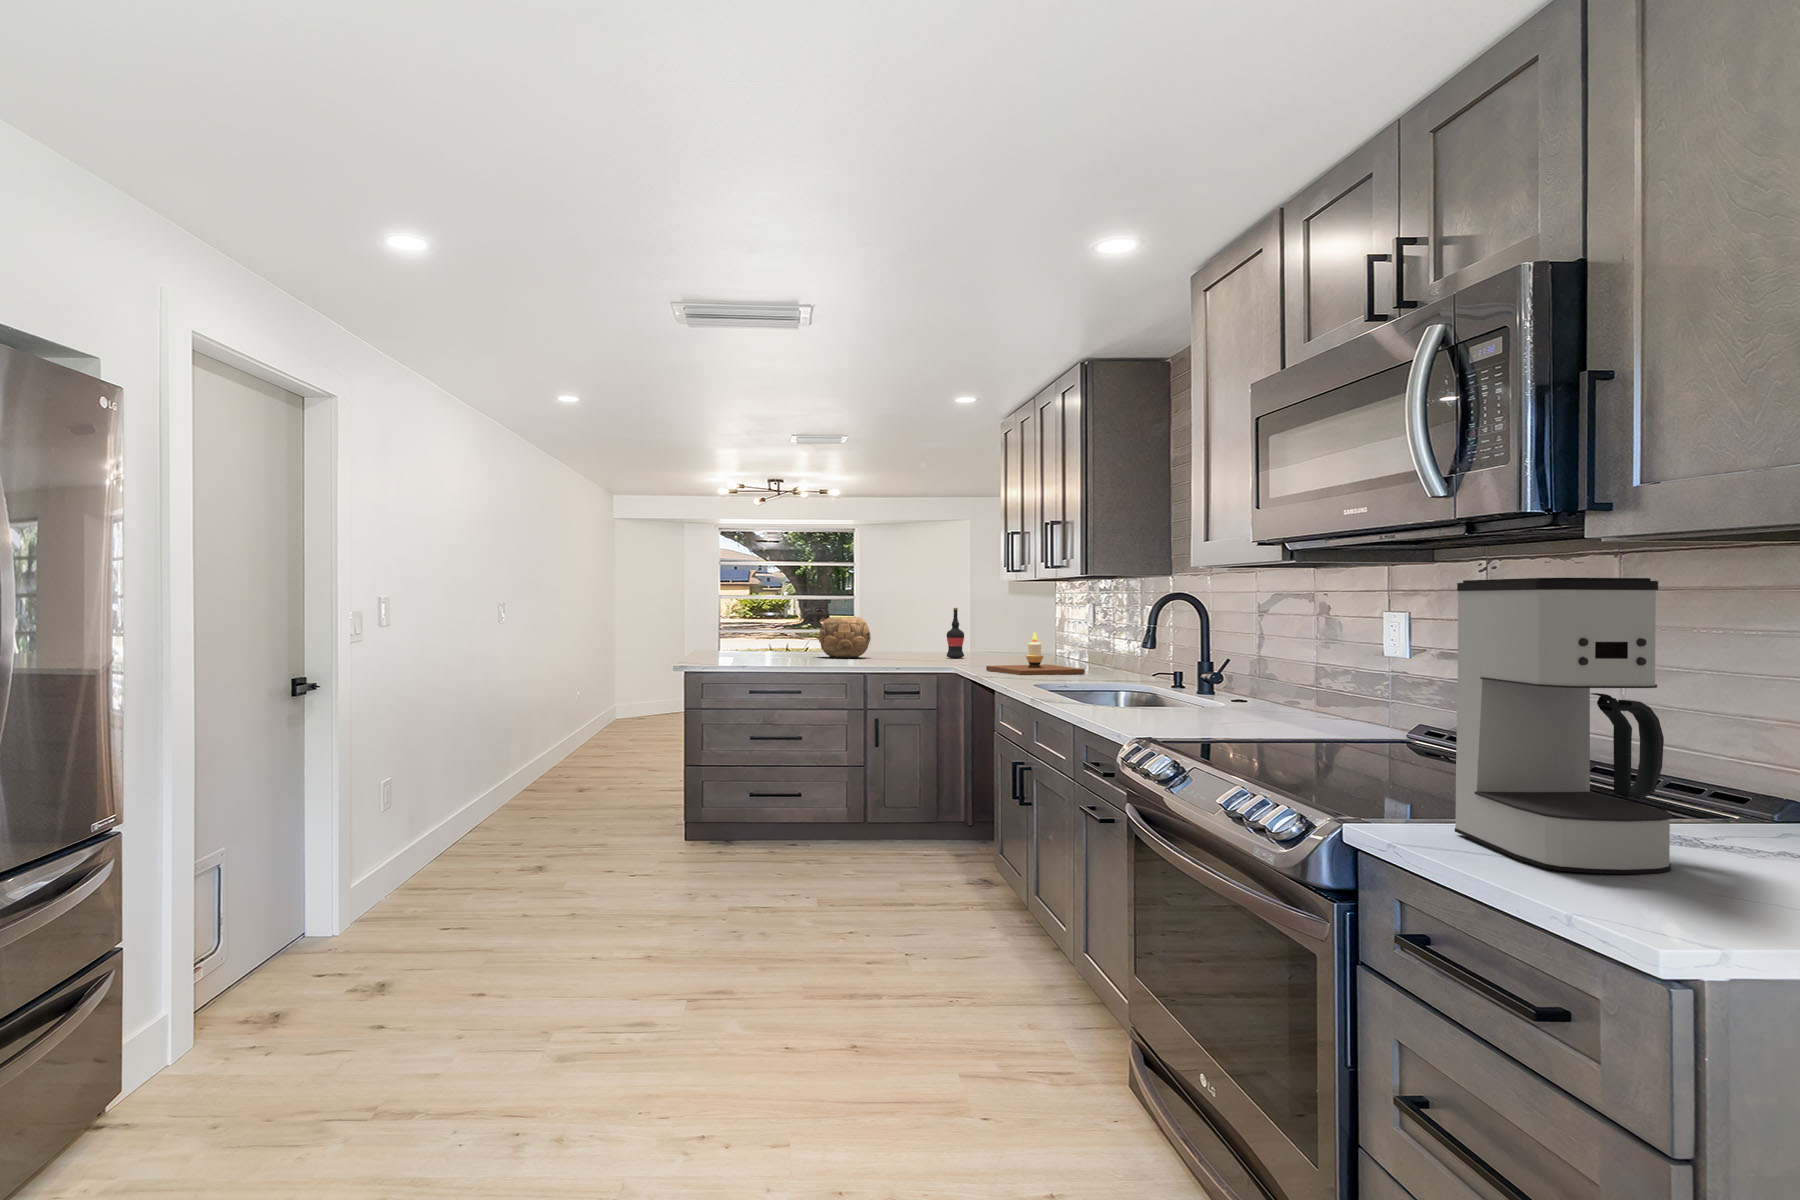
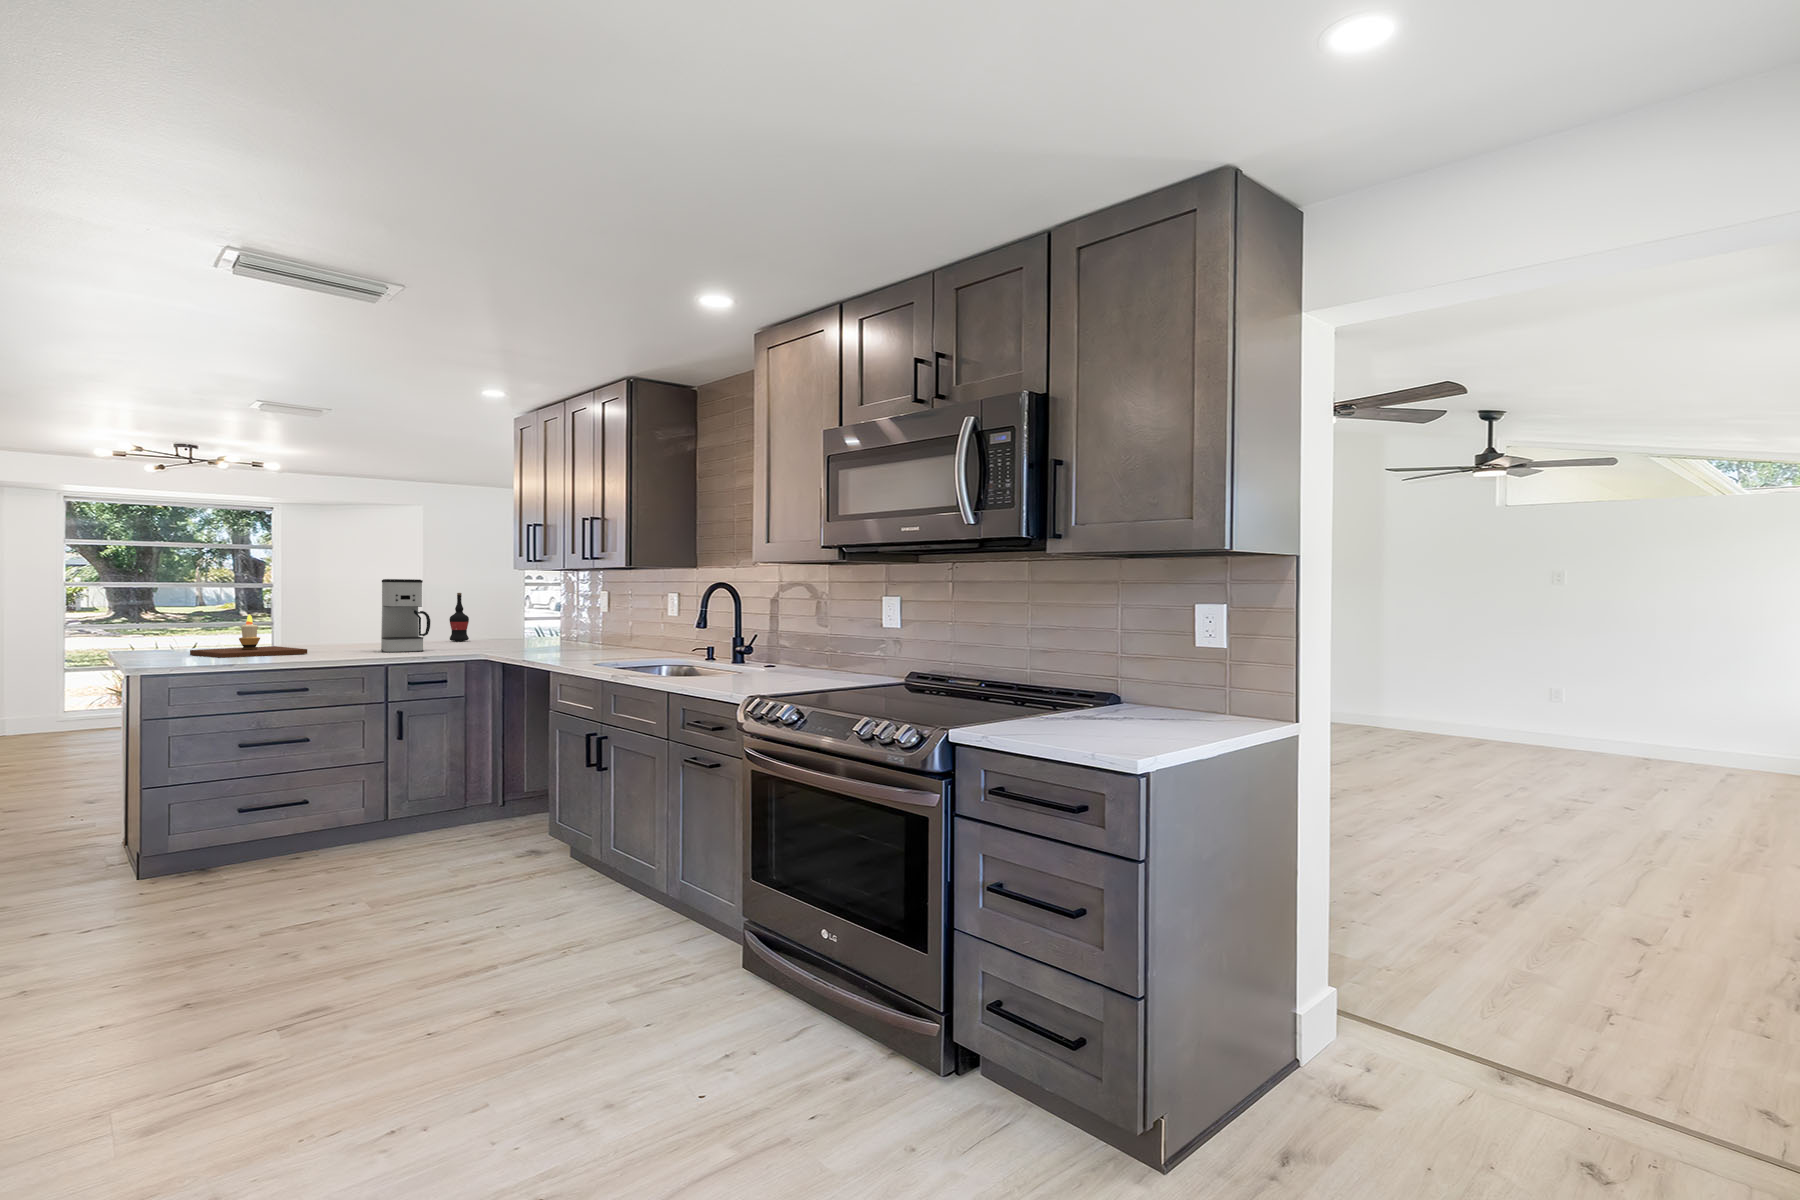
coffee maker: present [1455,578,1672,874] -> present [381,579,430,653]
decorative bowl: present [819,617,871,658] -> none [301,603,366,646]
candle: present [986,632,1085,675] -> present [190,614,307,658]

